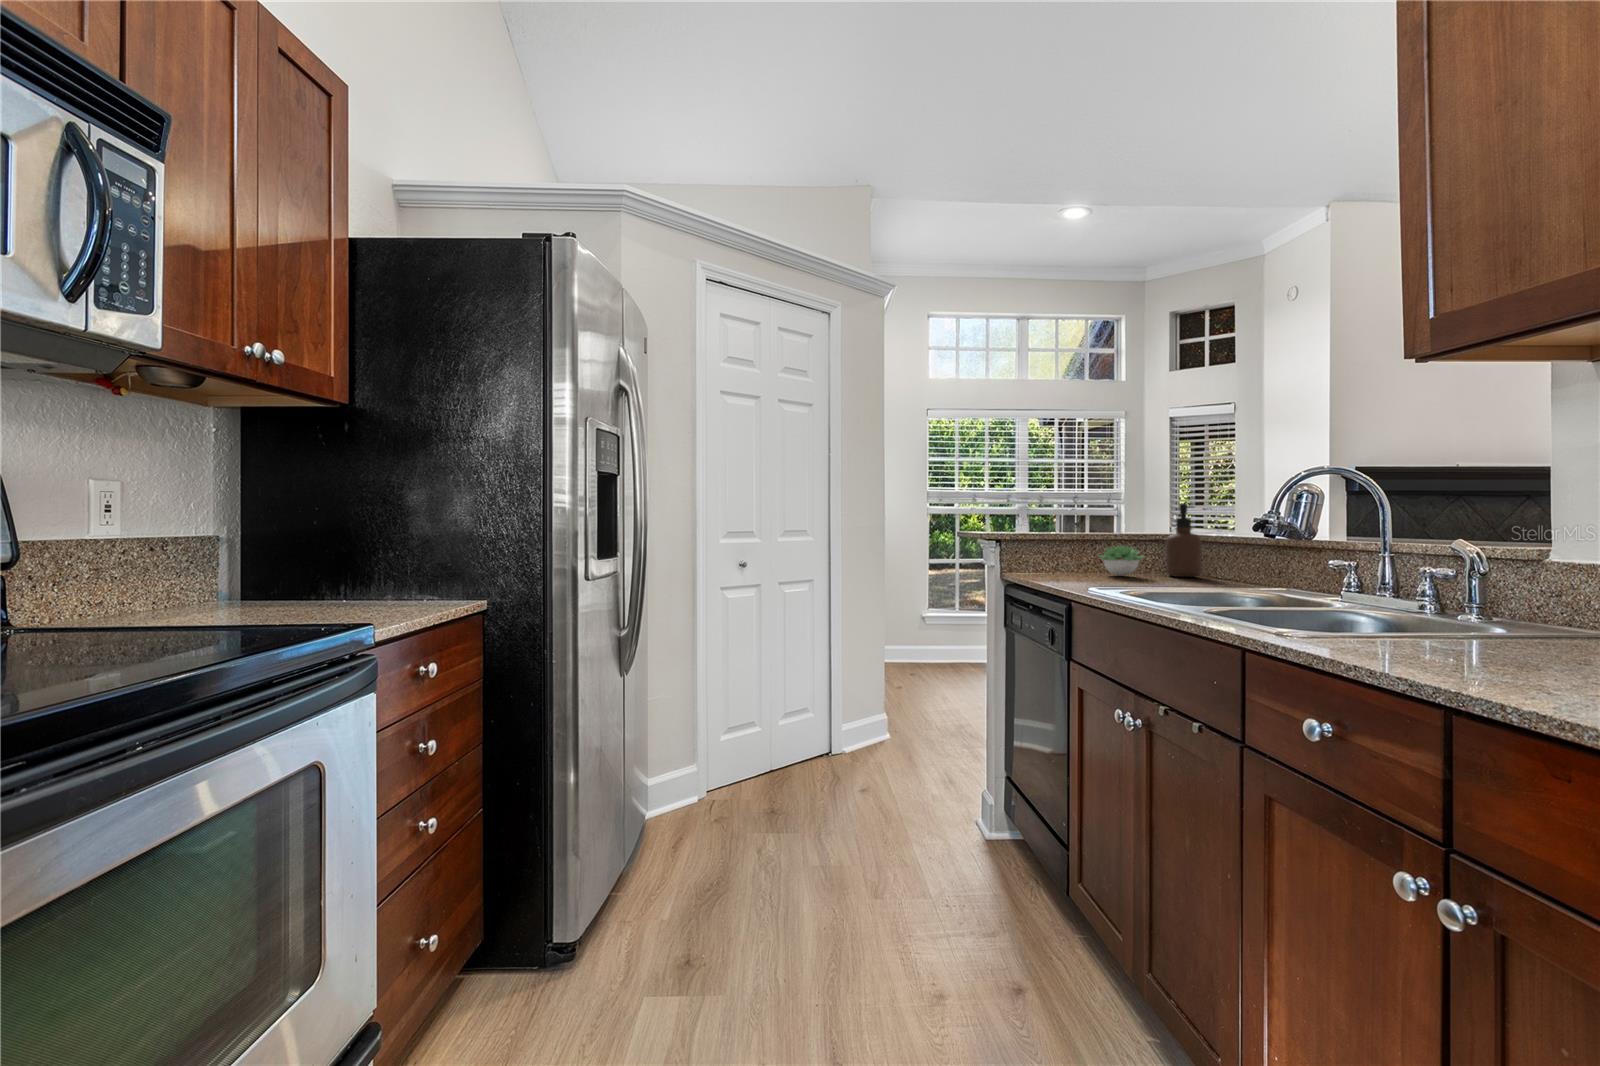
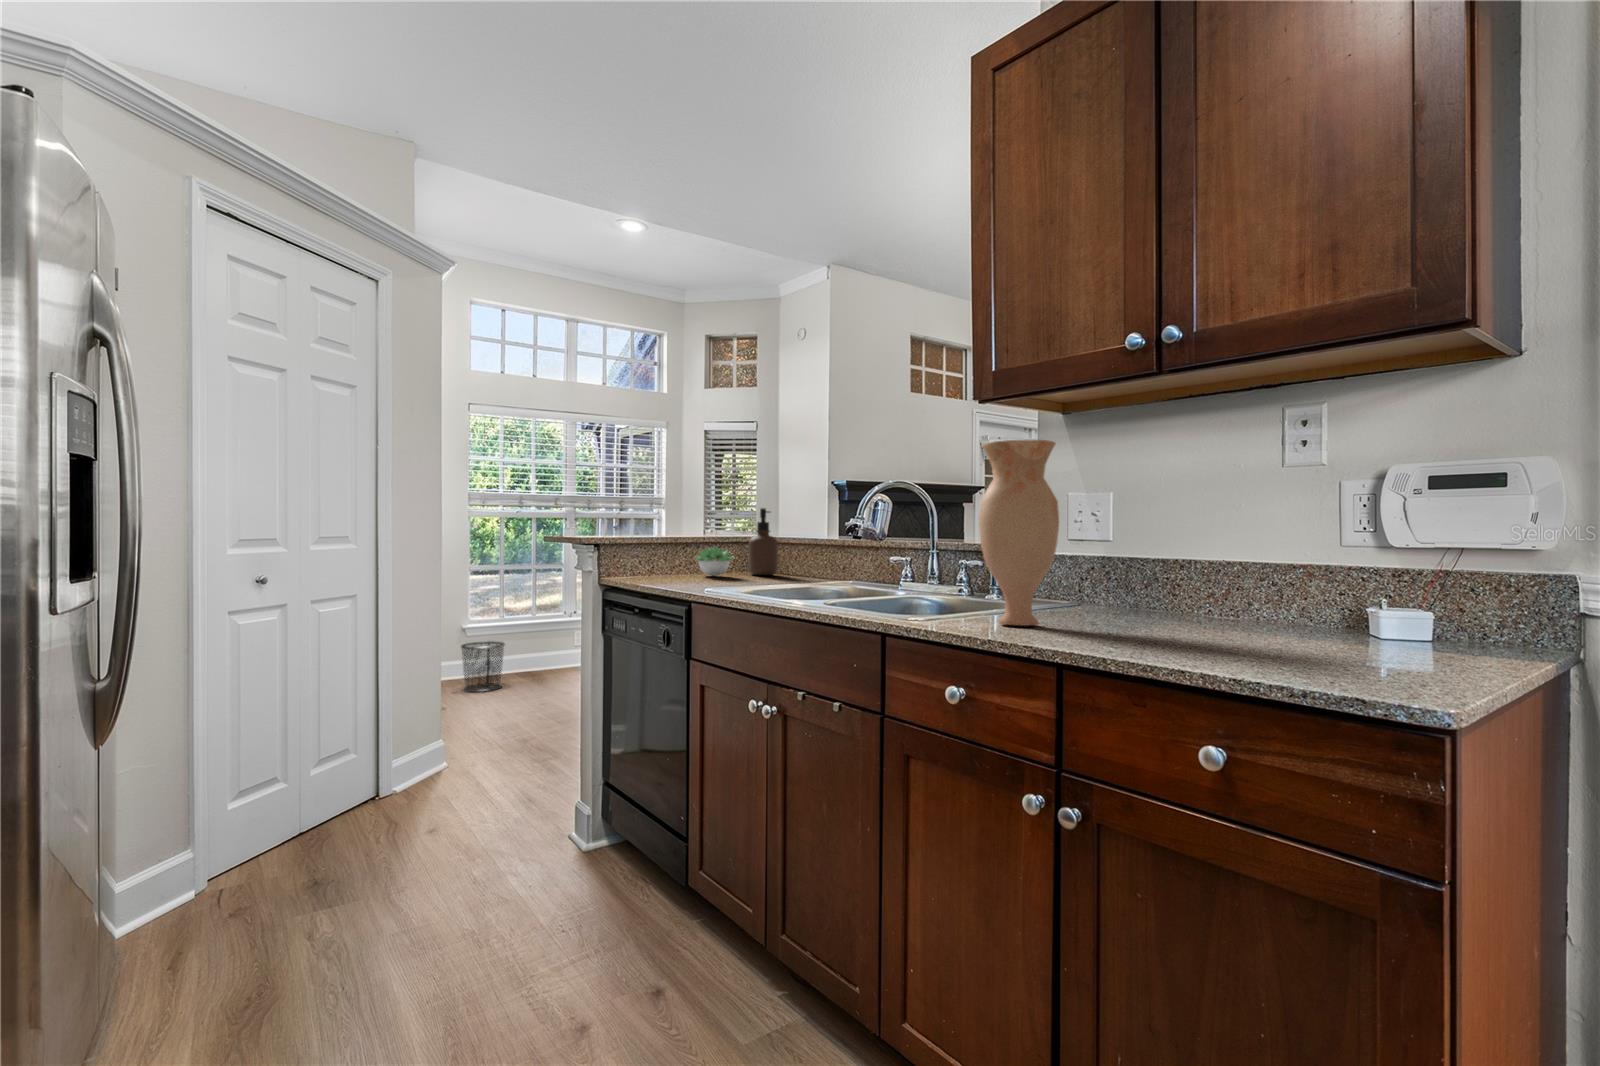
vase: none [1381,410,1515,656] -> present [979,440,1059,626]
waste bin: none [922,628,960,673] -> present [461,641,505,692]

